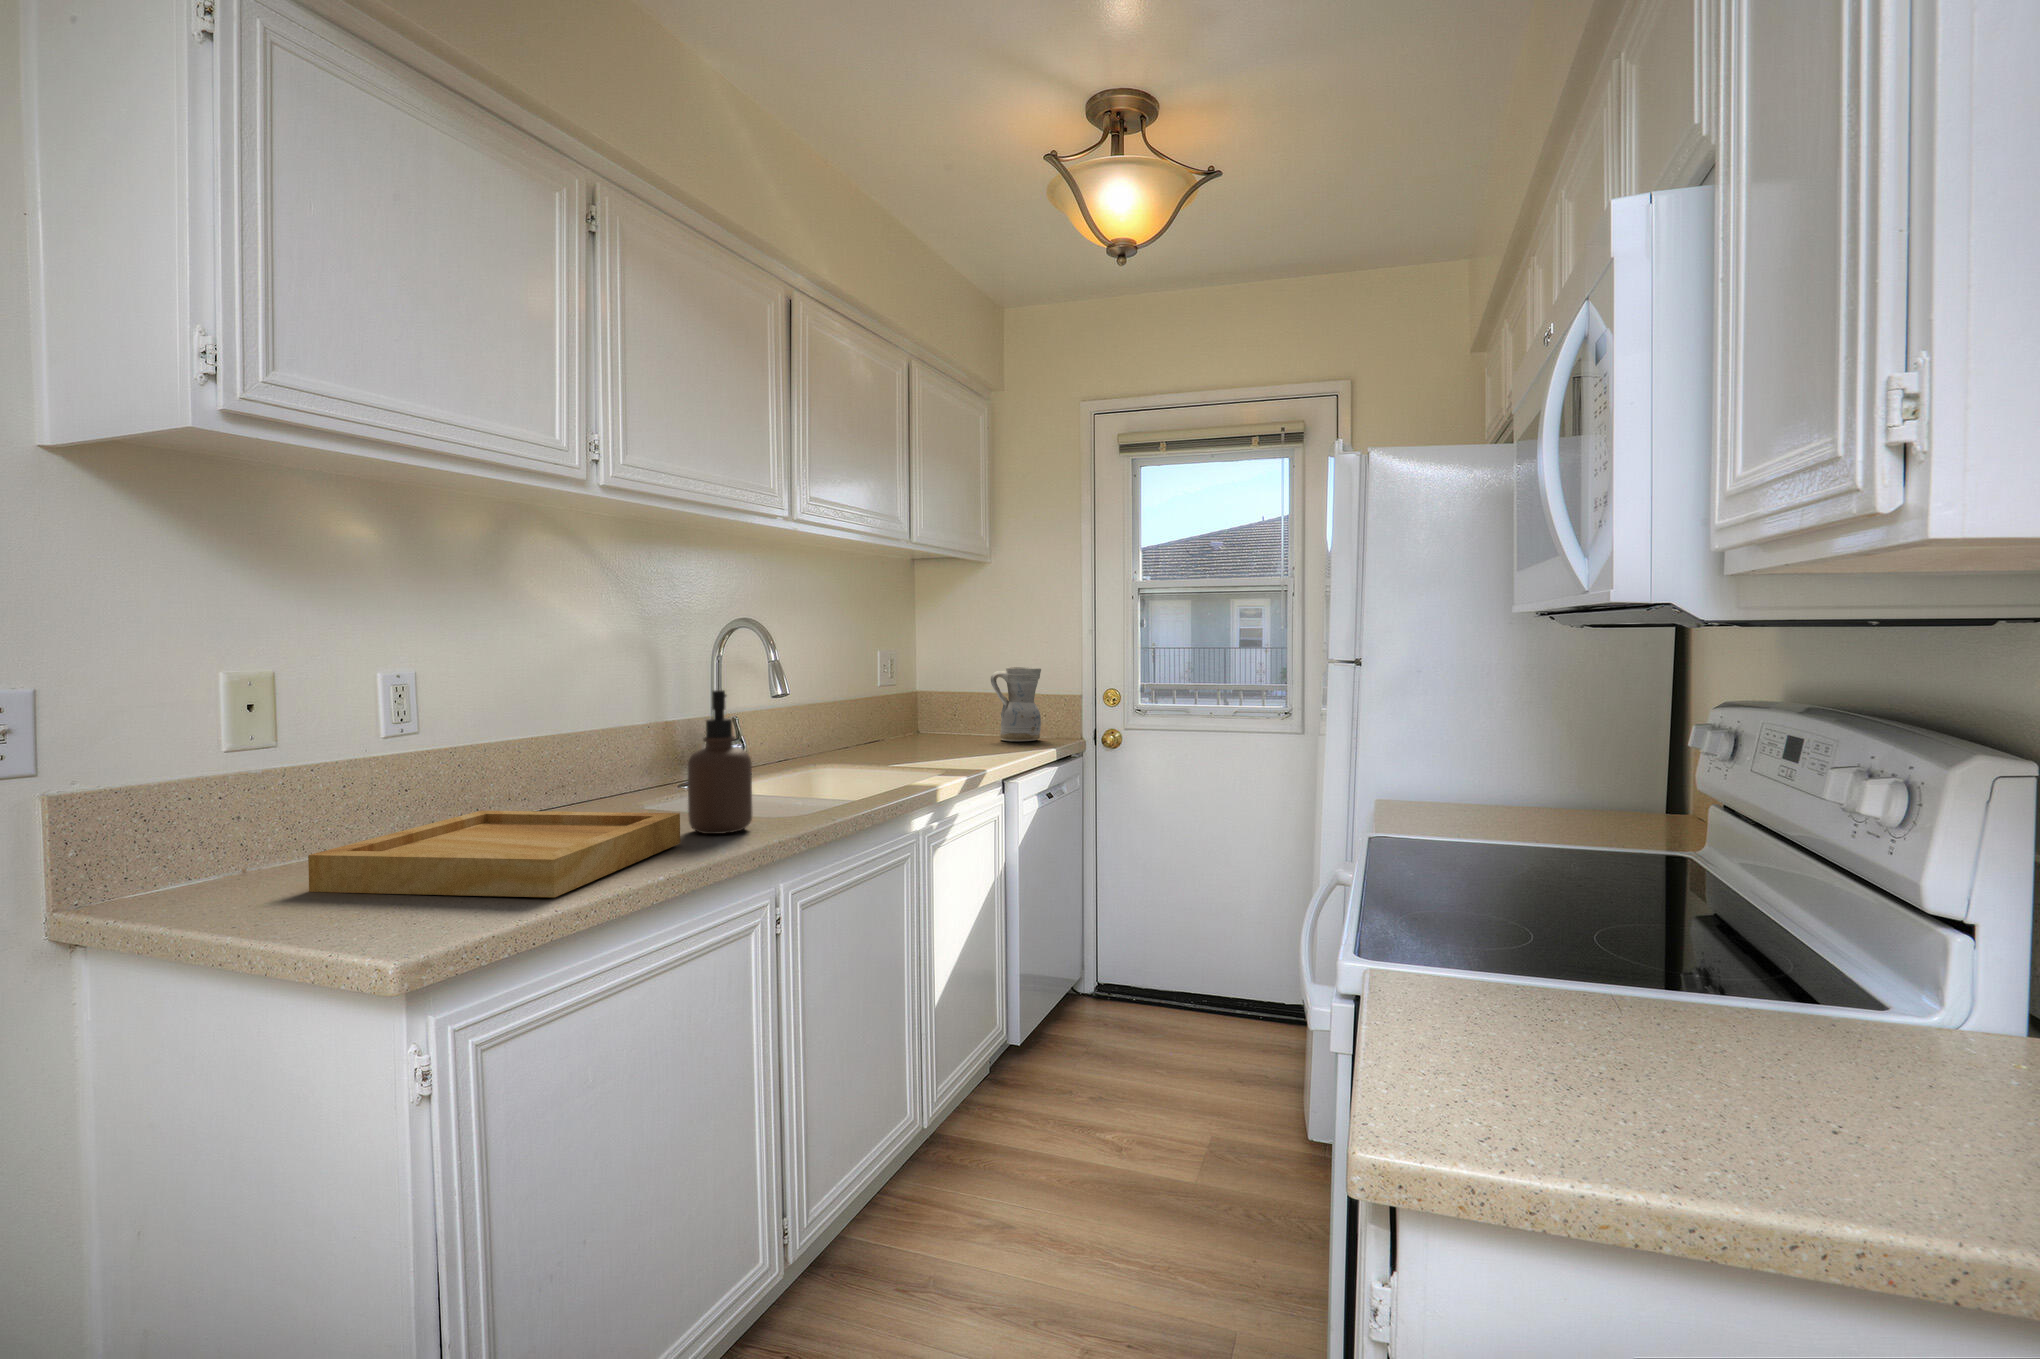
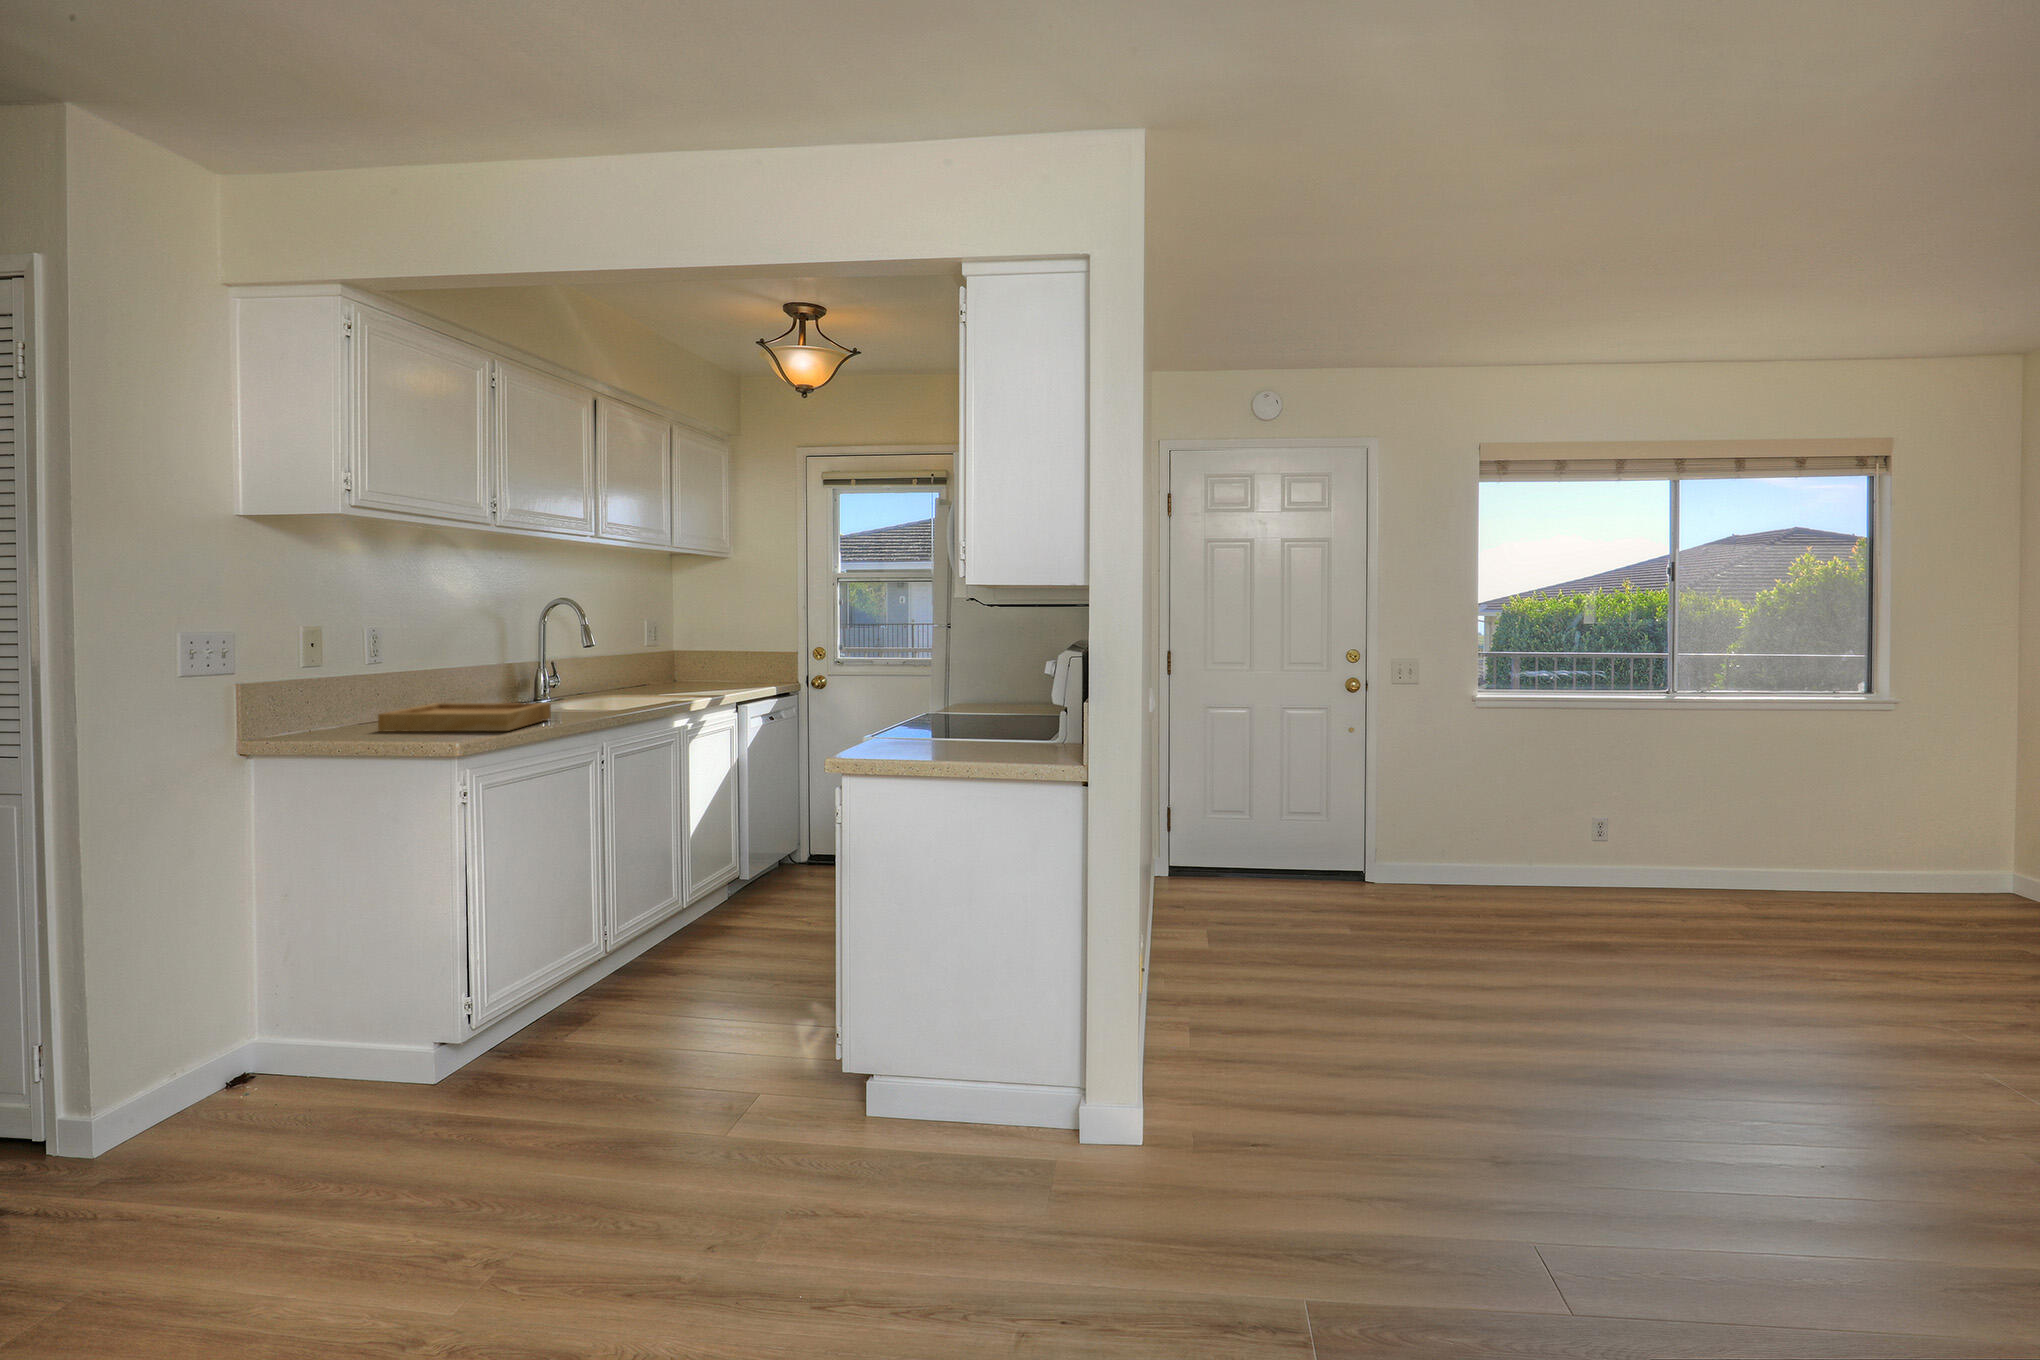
ceramic pitcher: present [991,667,1041,741] -> none [731,632,768,684]
soap dispenser: present [688,690,752,834] -> none [550,640,587,717]

